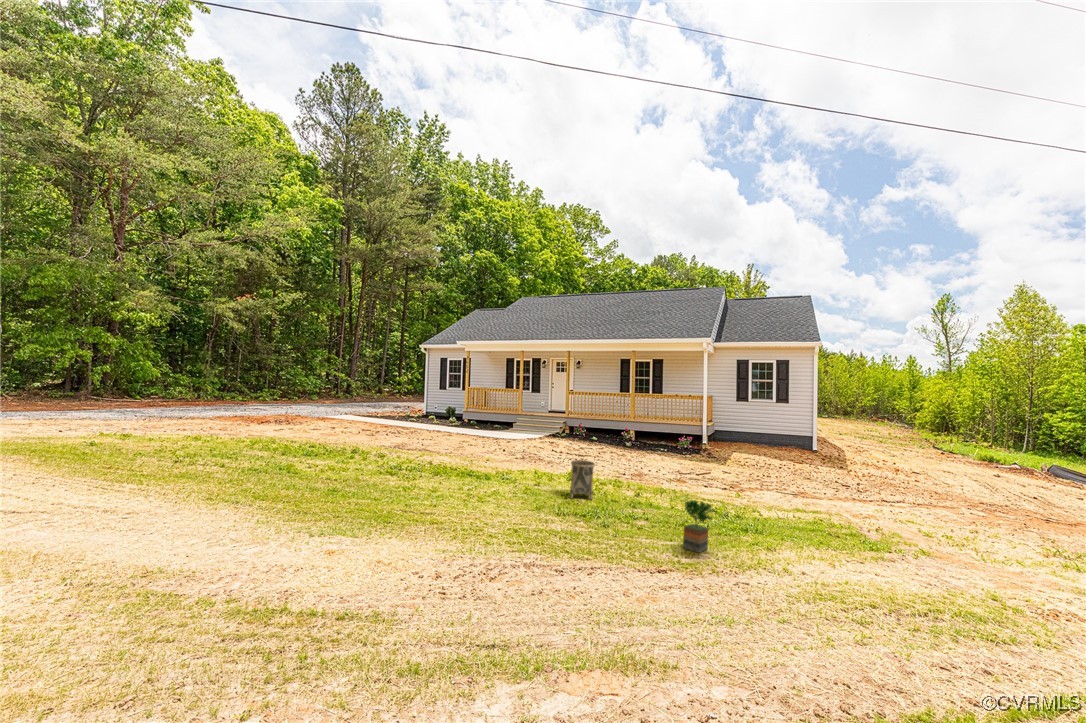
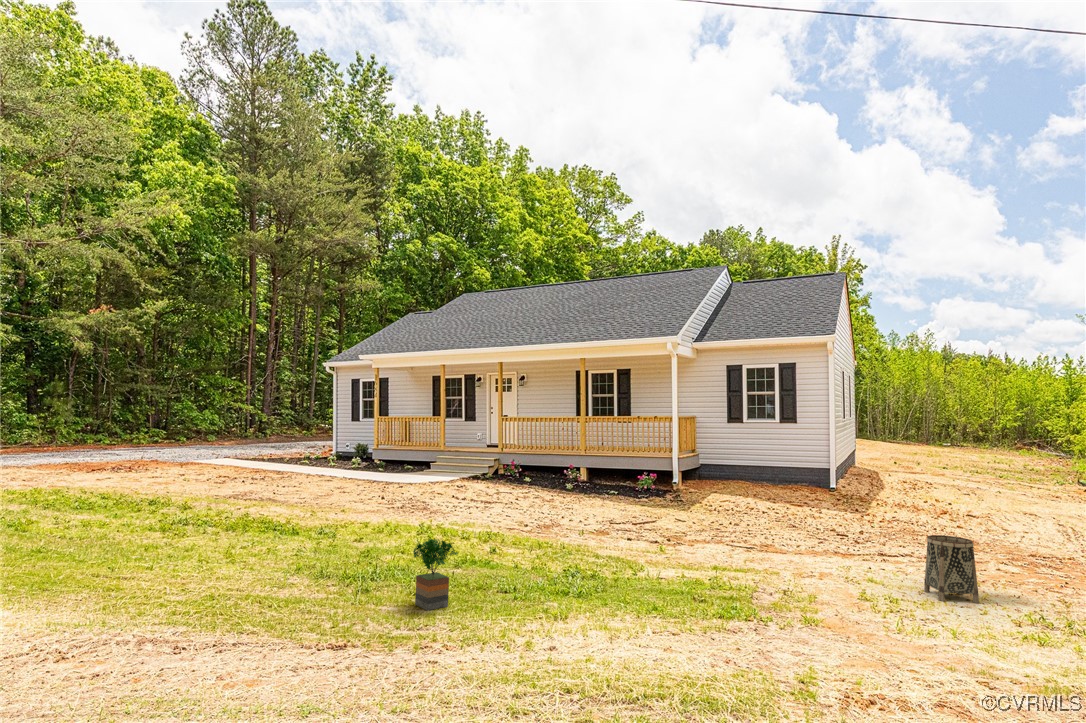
basket: present [570,460,595,500] -> present [924,535,979,603]

